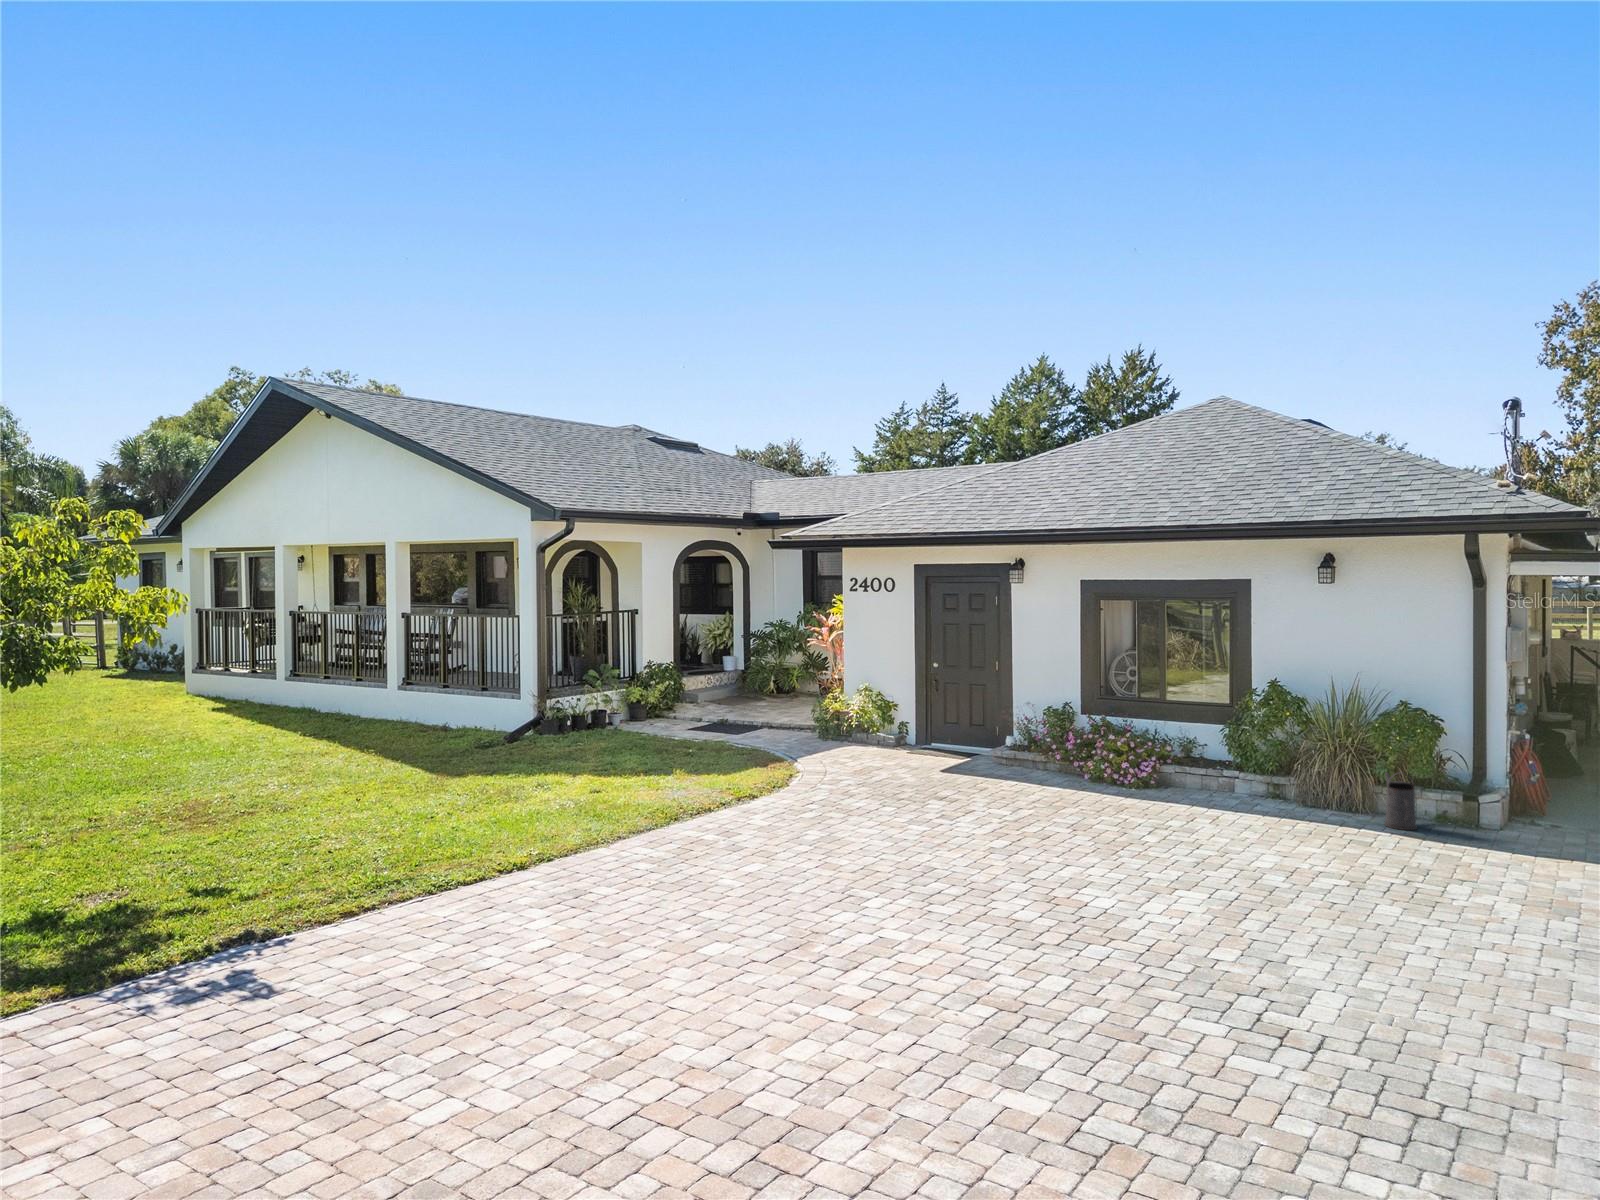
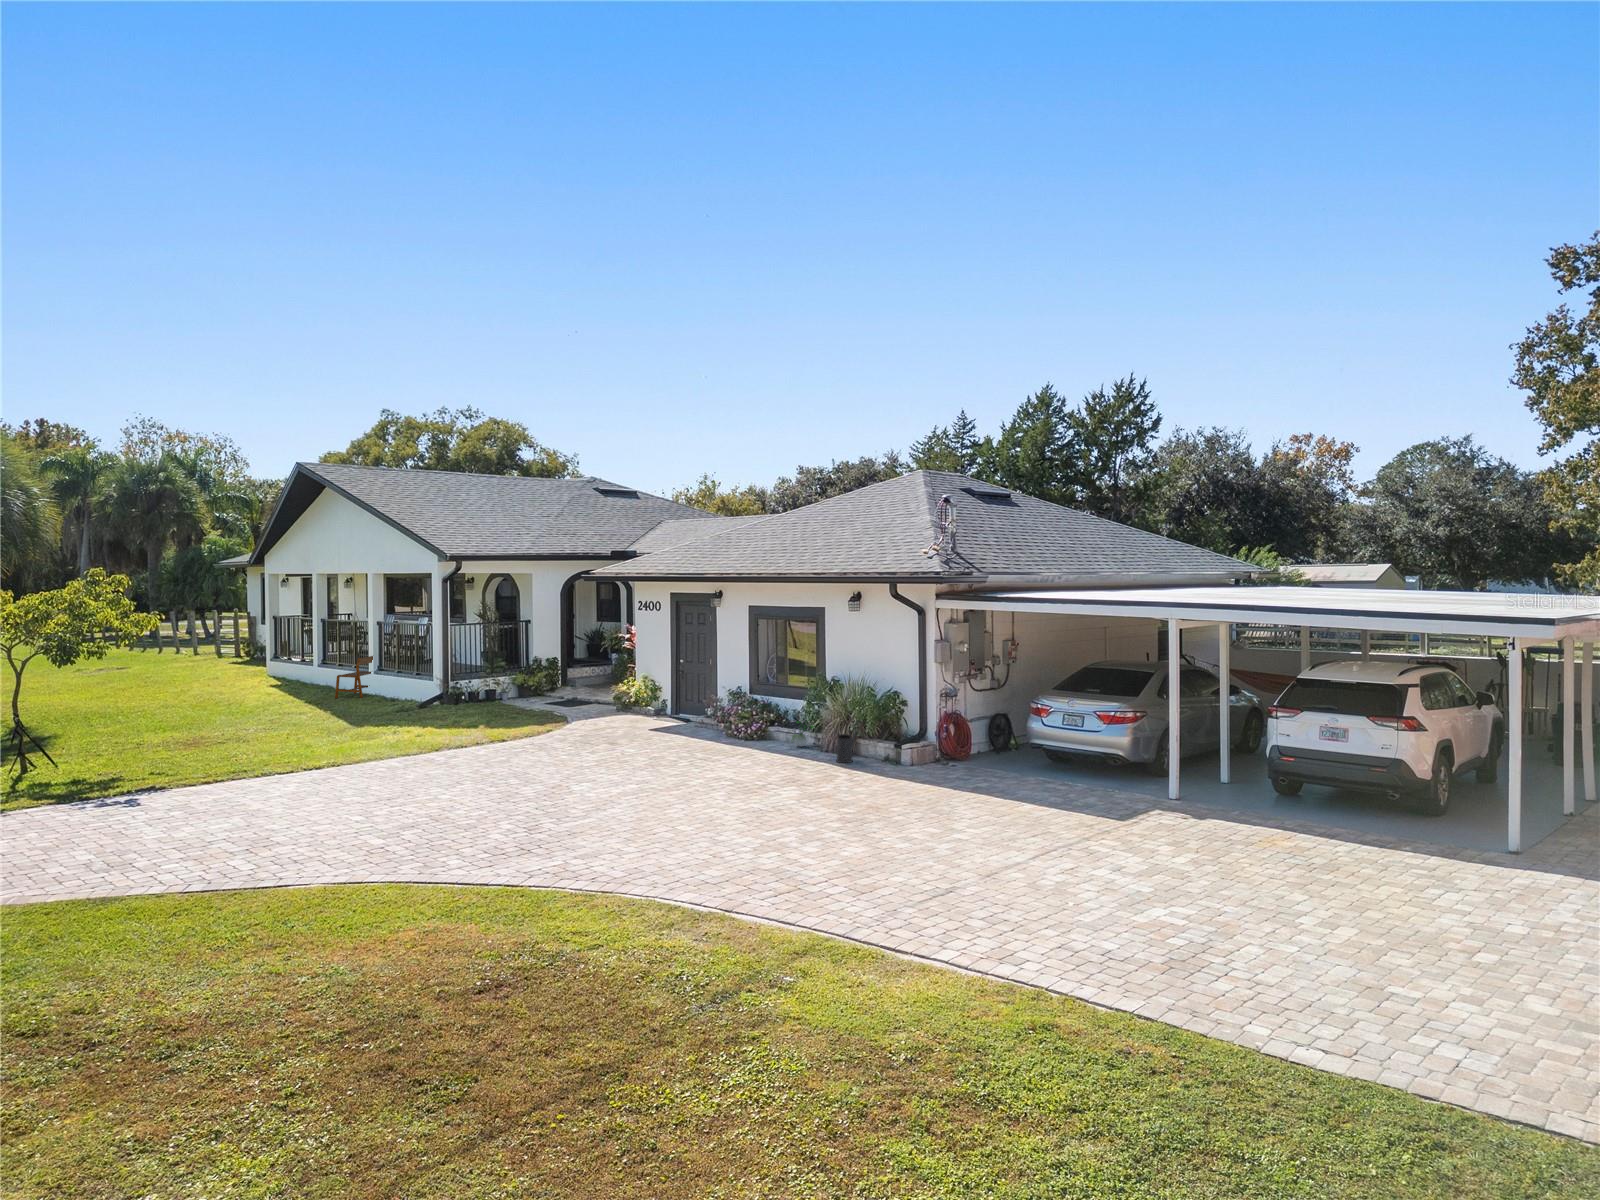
bench: none [343,662,398,728] -> present [335,656,373,698]
potted plant: none [1227,737,1277,796] -> present [792,720,814,747]

